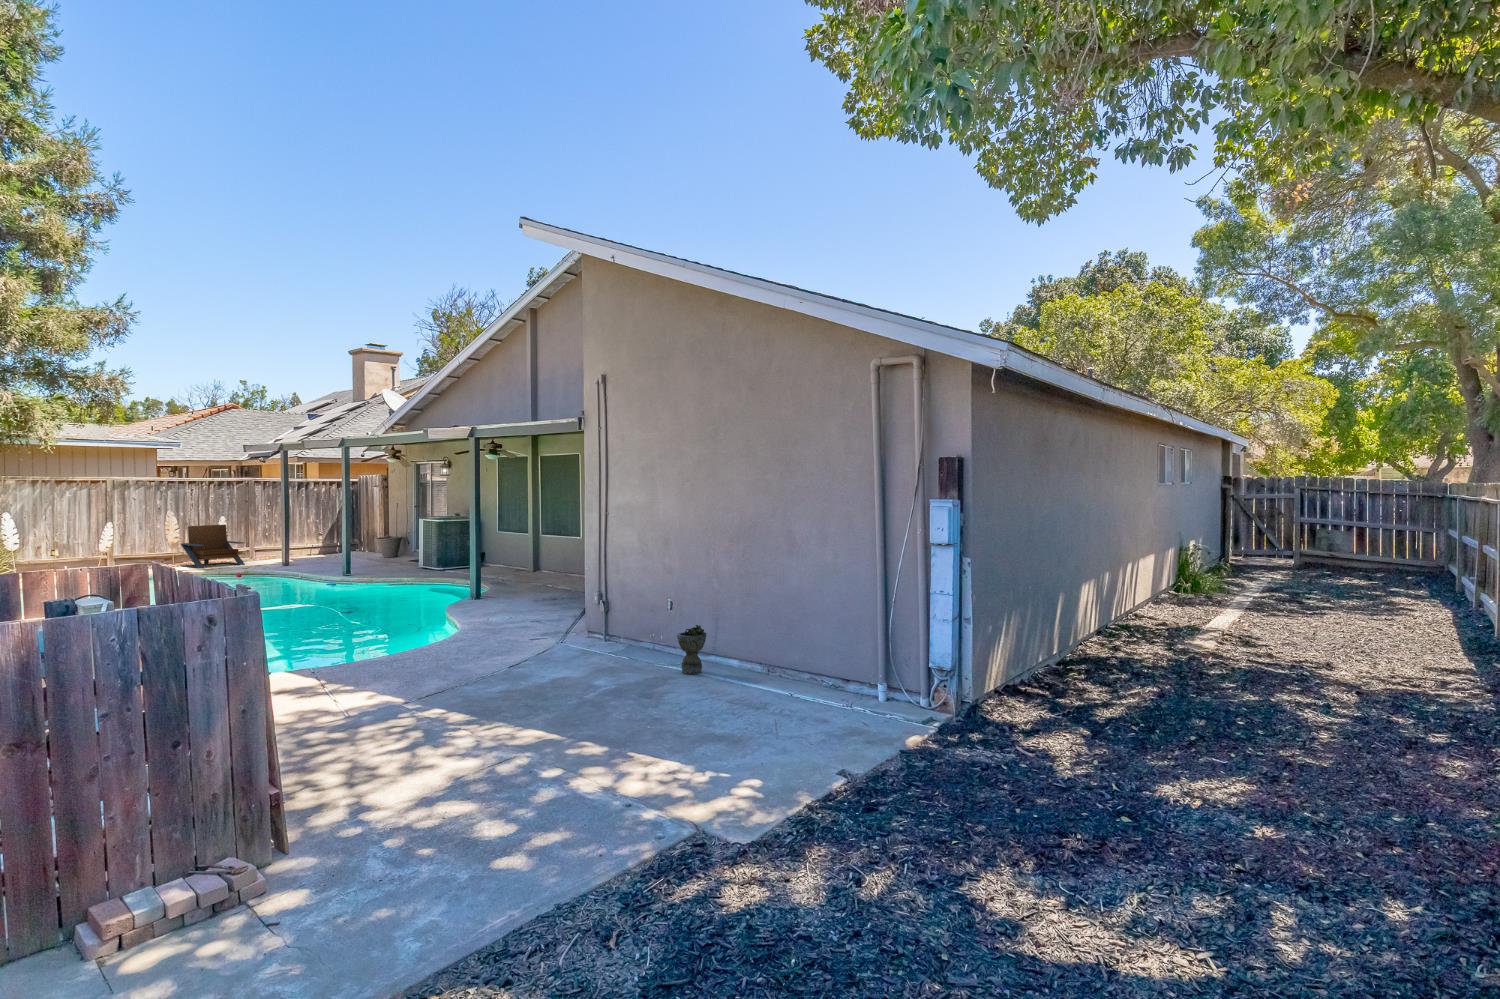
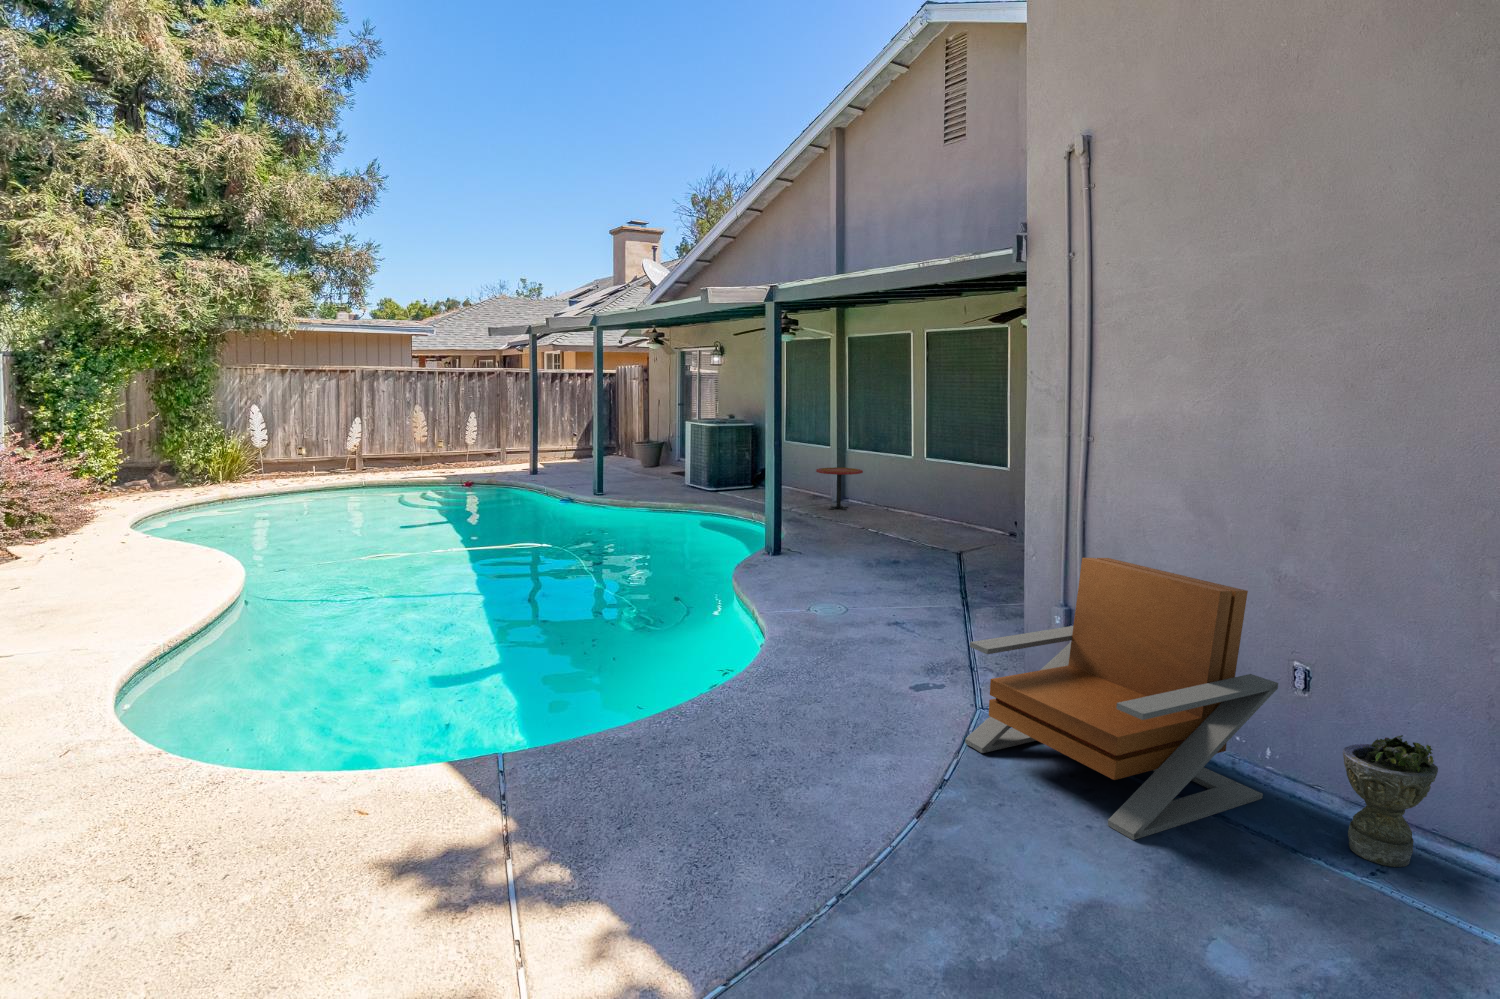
lounge chair: present [181,525,245,569] -> present [965,558,1278,840]
side table: none [521,550,556,580] -> present [816,467,863,510]

